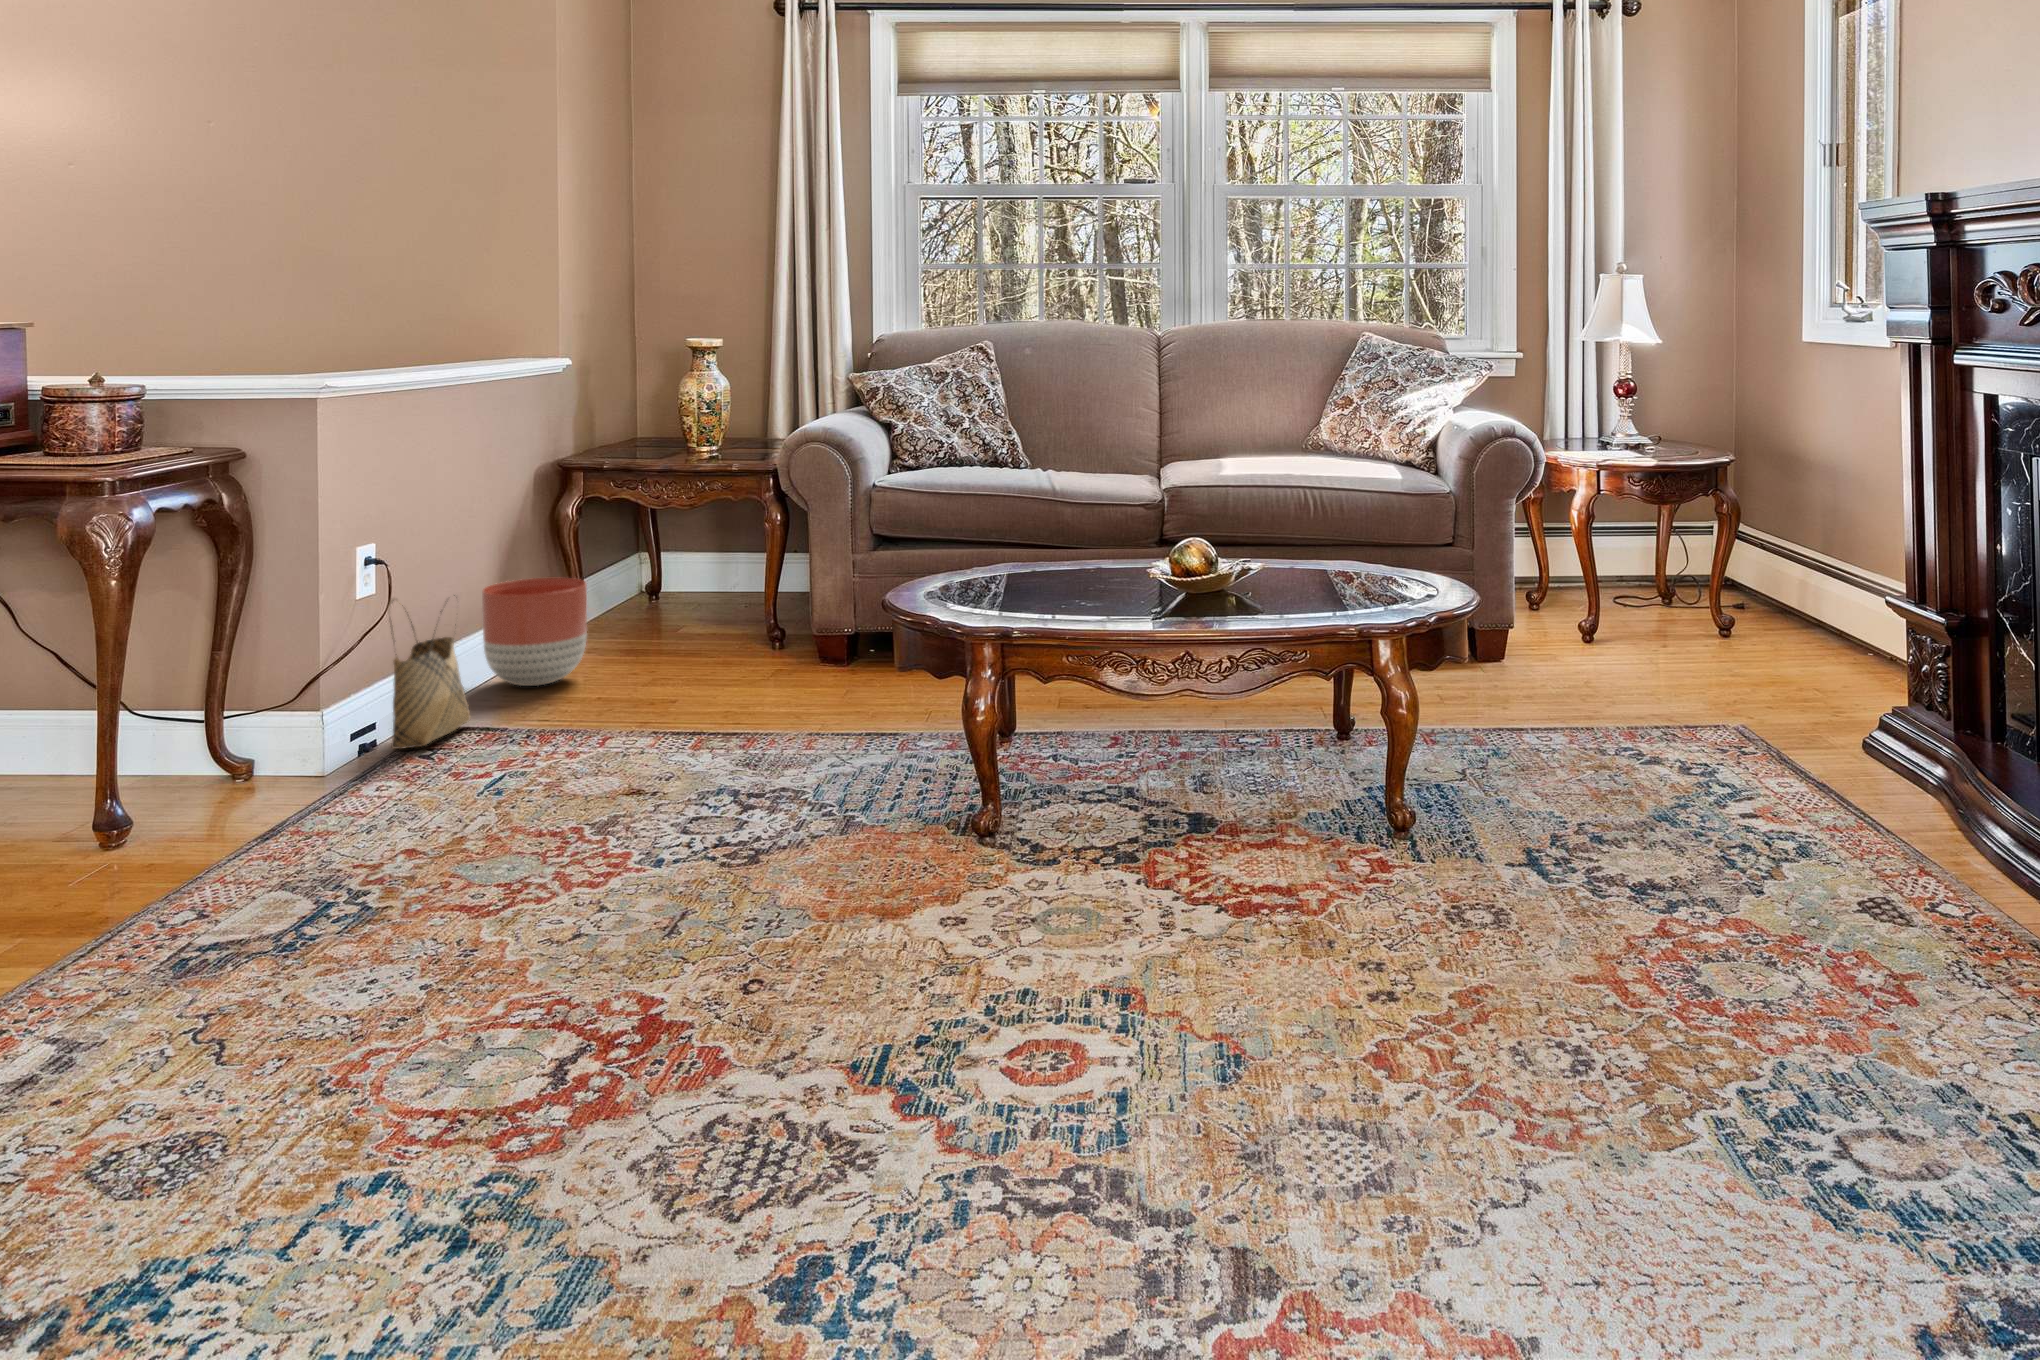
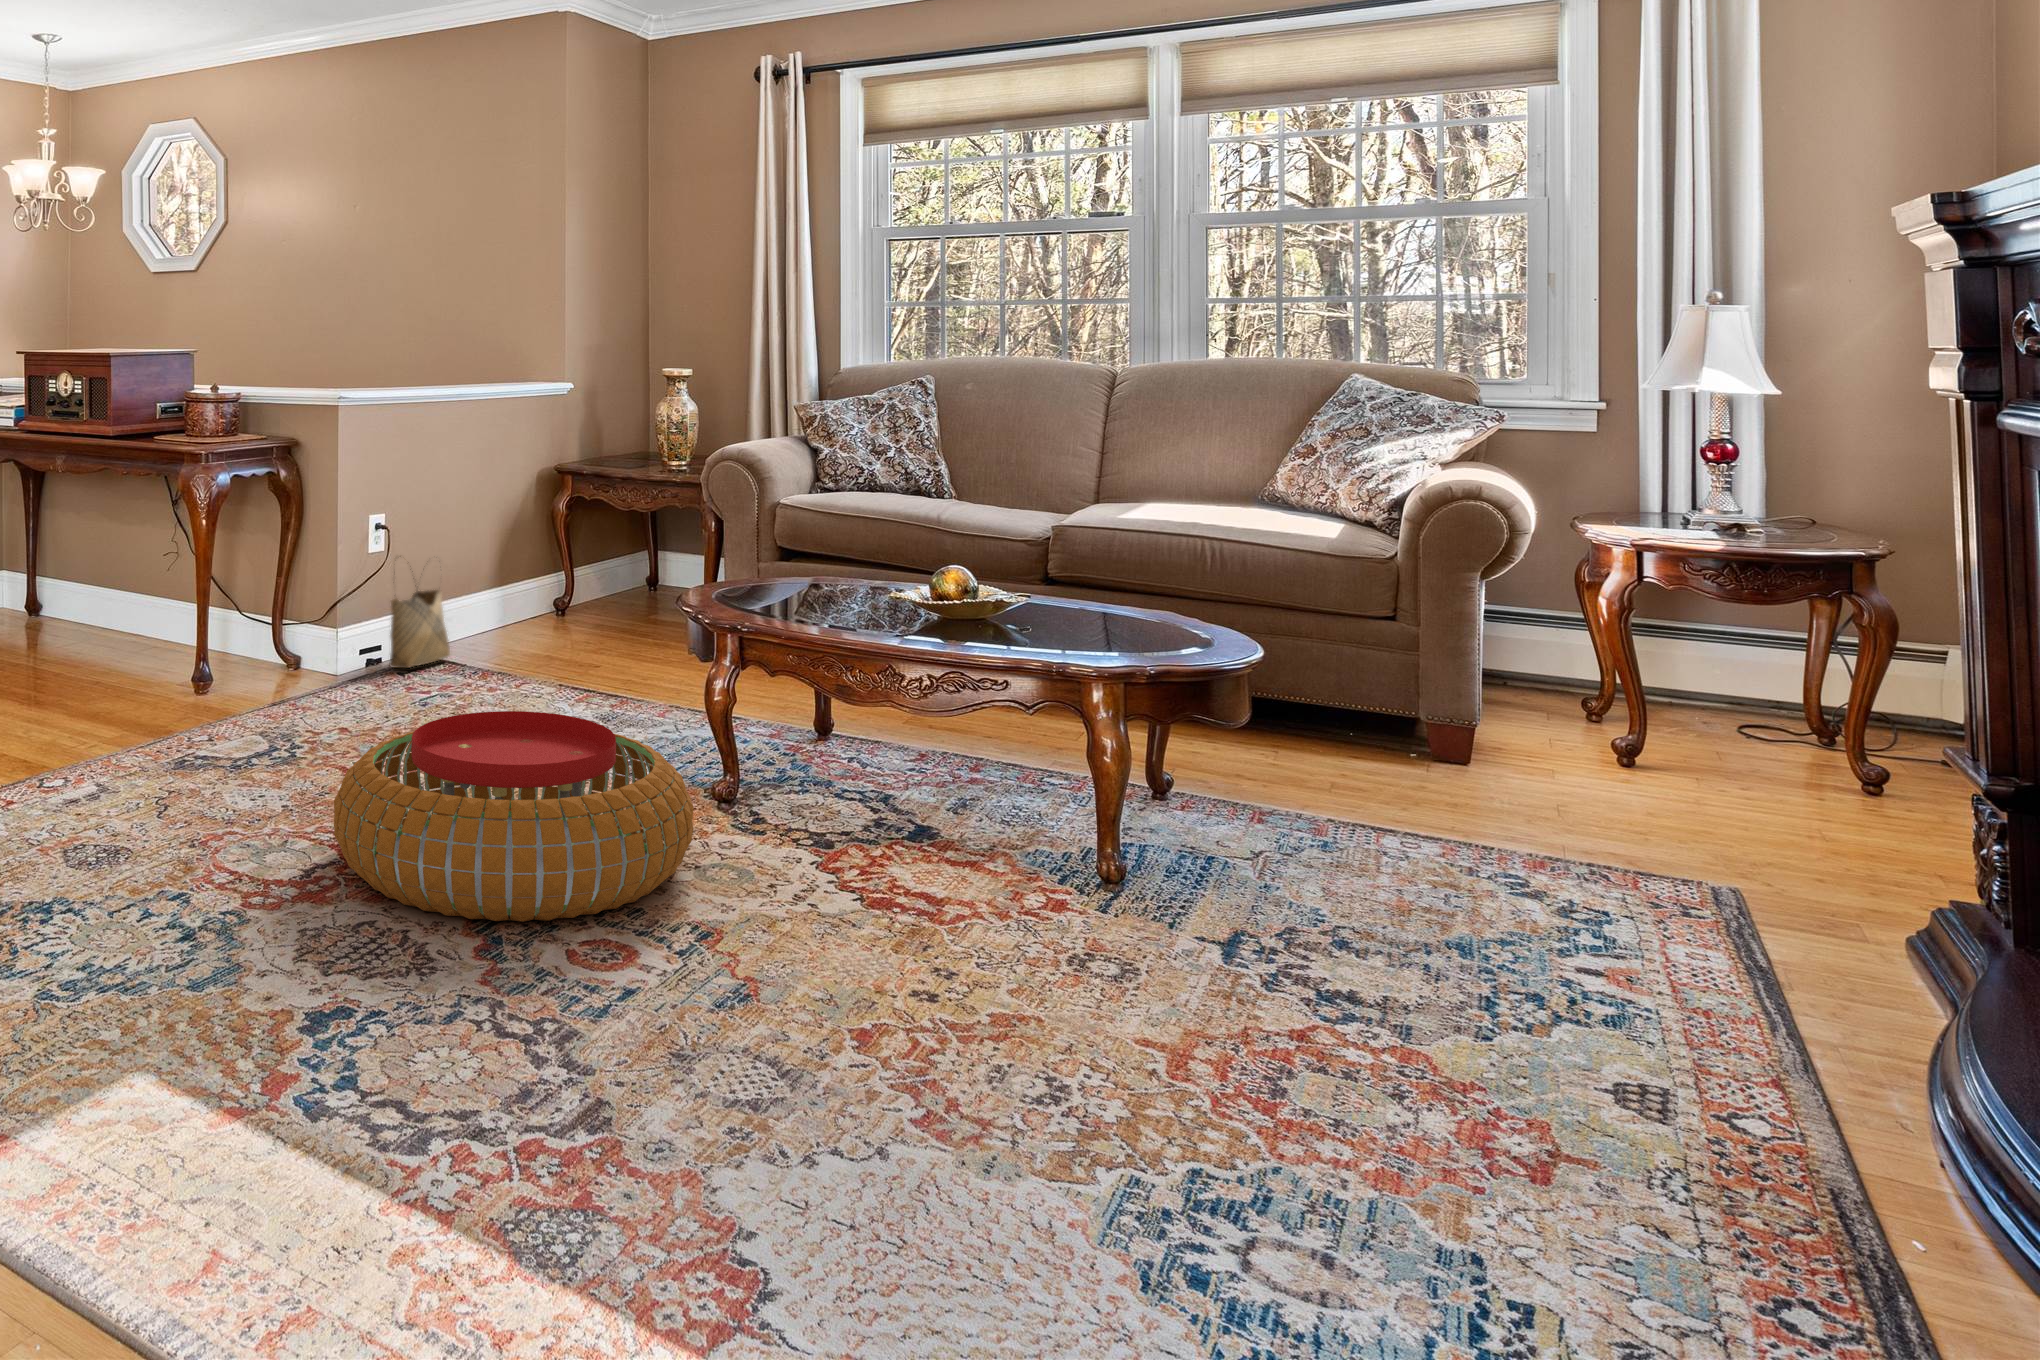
planter: present [482,578,587,686] -> none [482,556,558,640]
pouf: none [575,784,1053,1086] -> present [334,711,694,922]

